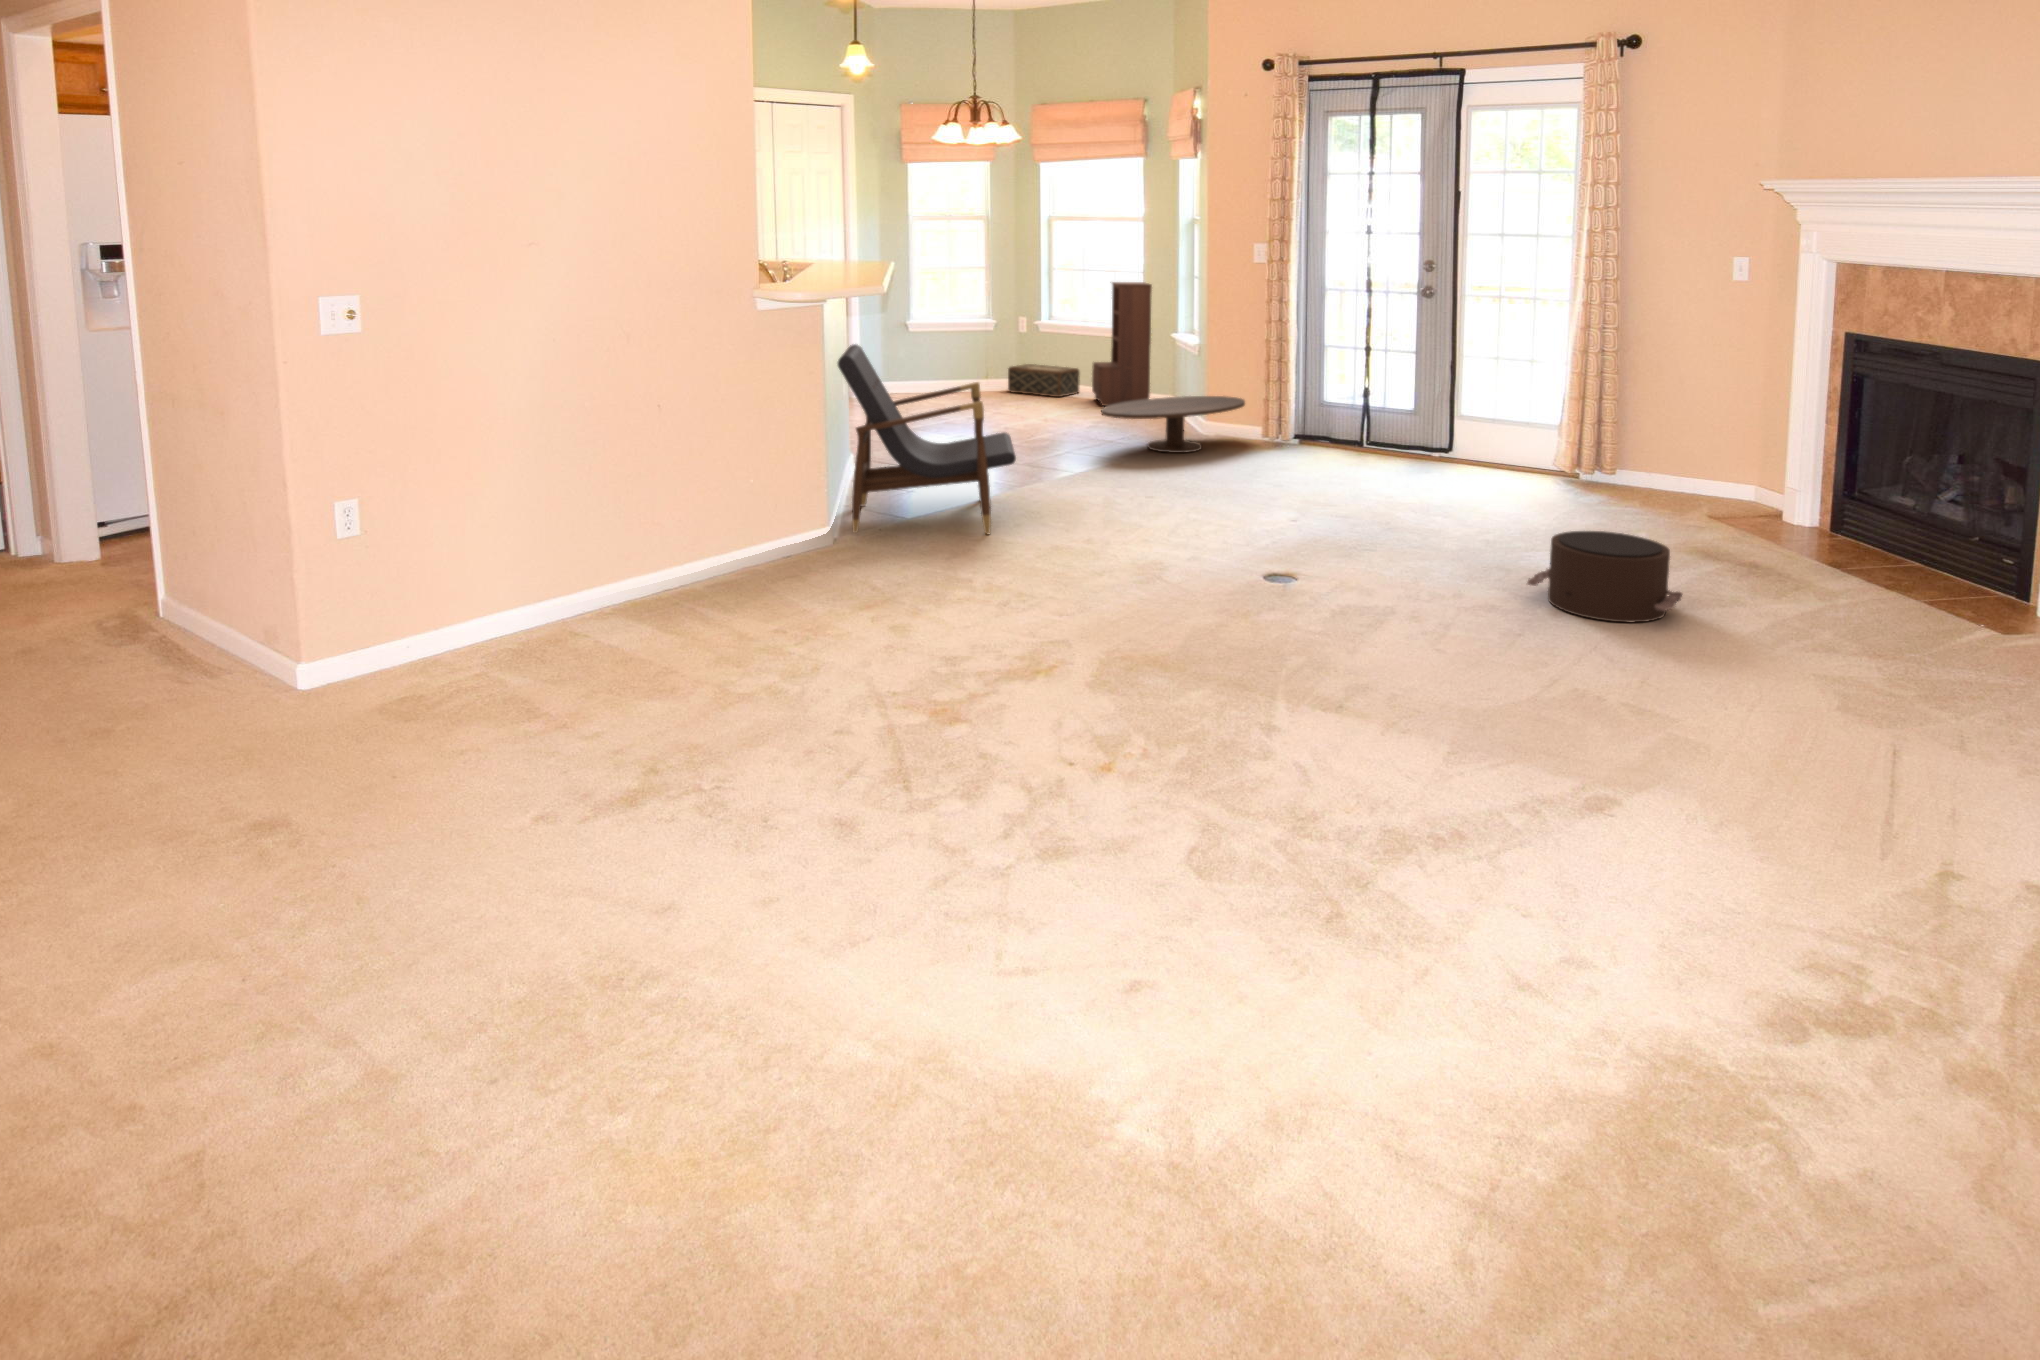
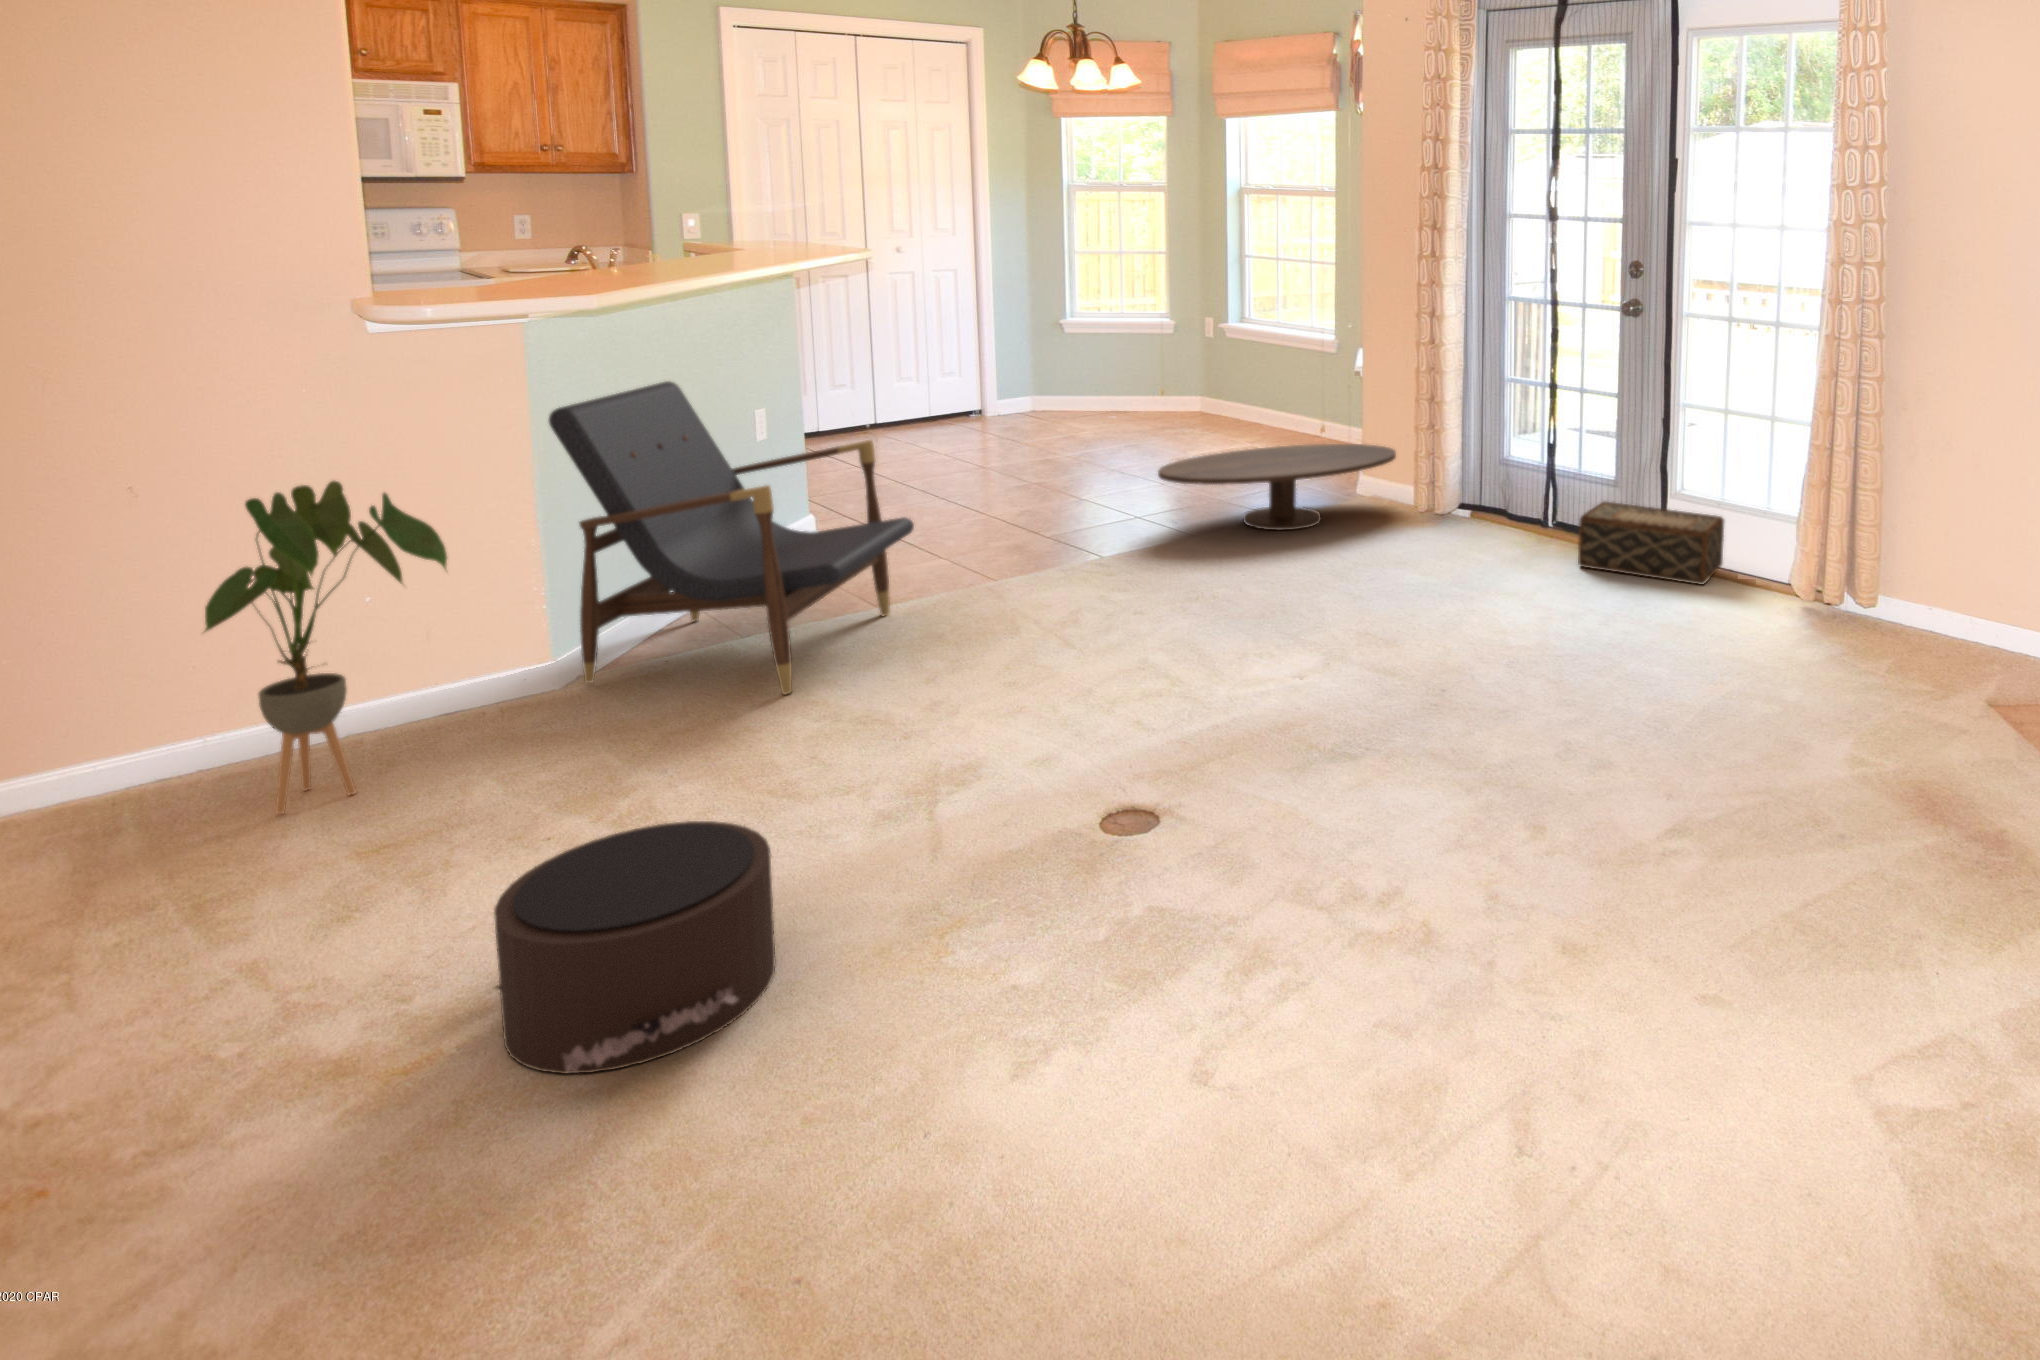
bookshelf: present [1092,282,1152,406] -> none [1264,277,1338,443]
woven basket: present [1008,364,1080,397] -> present [1578,502,1724,585]
house plant: none [737,392,864,587] -> present [205,481,447,814]
pouf: present [1527,531,1682,622] -> present [494,821,775,1074]

